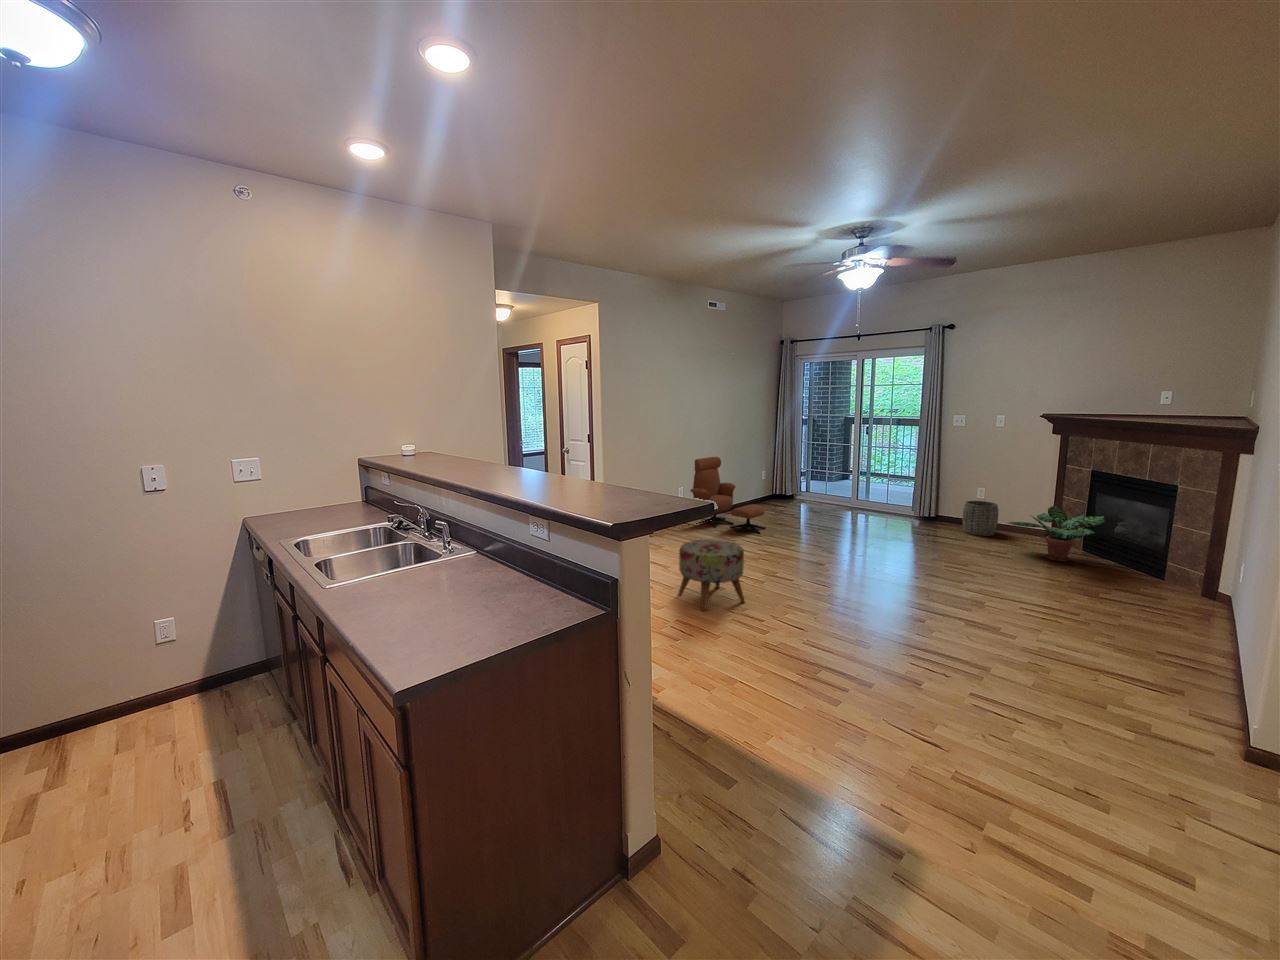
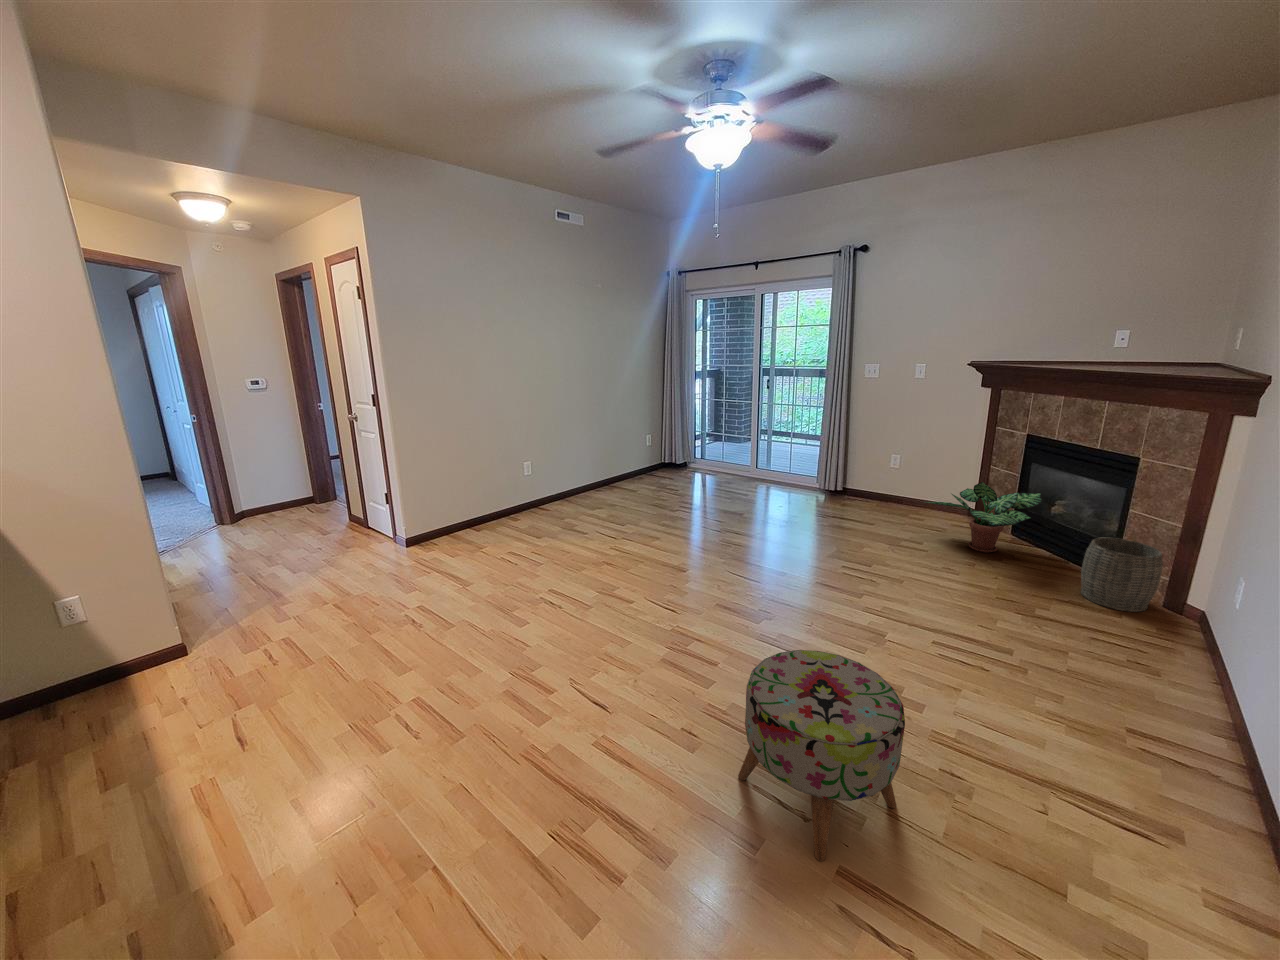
lounge chair: present [690,457,766,534] -> none [541,421,637,521]
woven basket: present [962,501,998,536] -> present [1081,538,1163,612]
ottoman: present [679,539,745,611] -> present [738,650,905,861]

